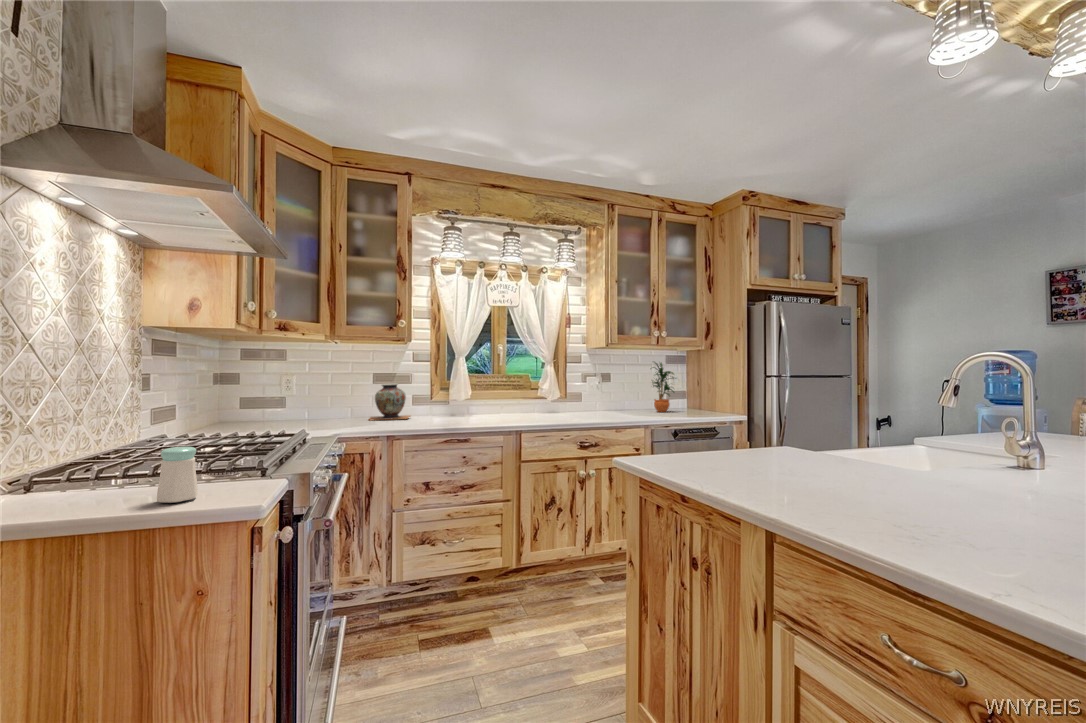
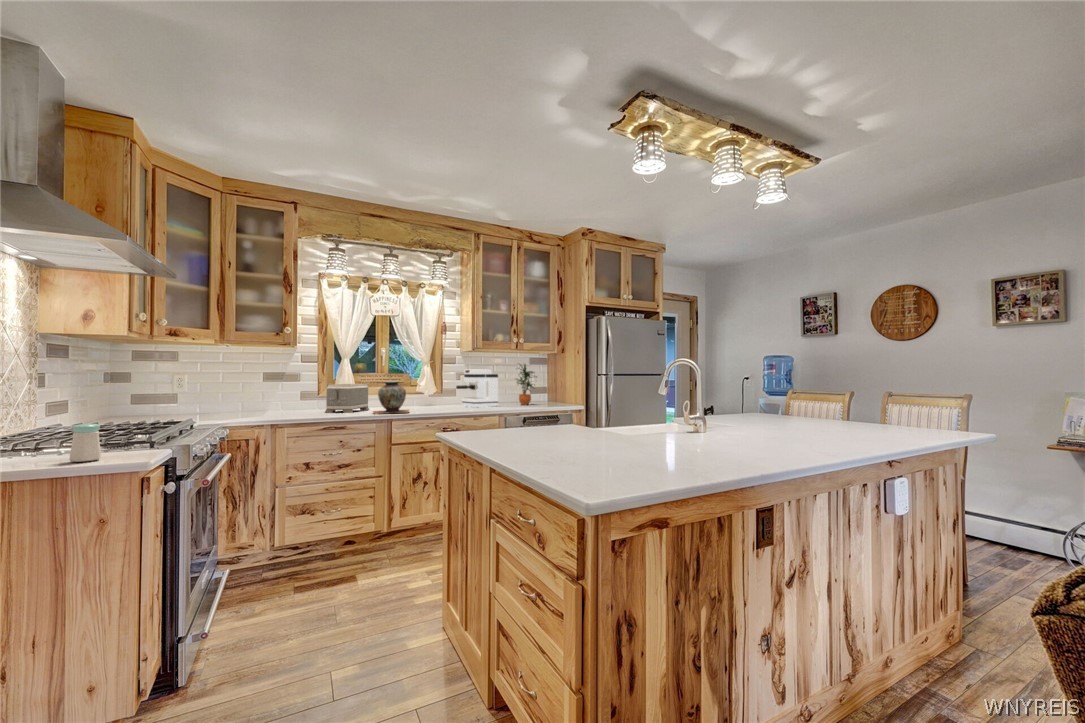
coffee maker: none [584,369,634,416] -> present [456,369,498,408]
decorative vase: present [369,384,410,420] -> present [373,381,409,414]
toaster: none [442,386,488,421] -> present [325,384,369,413]

